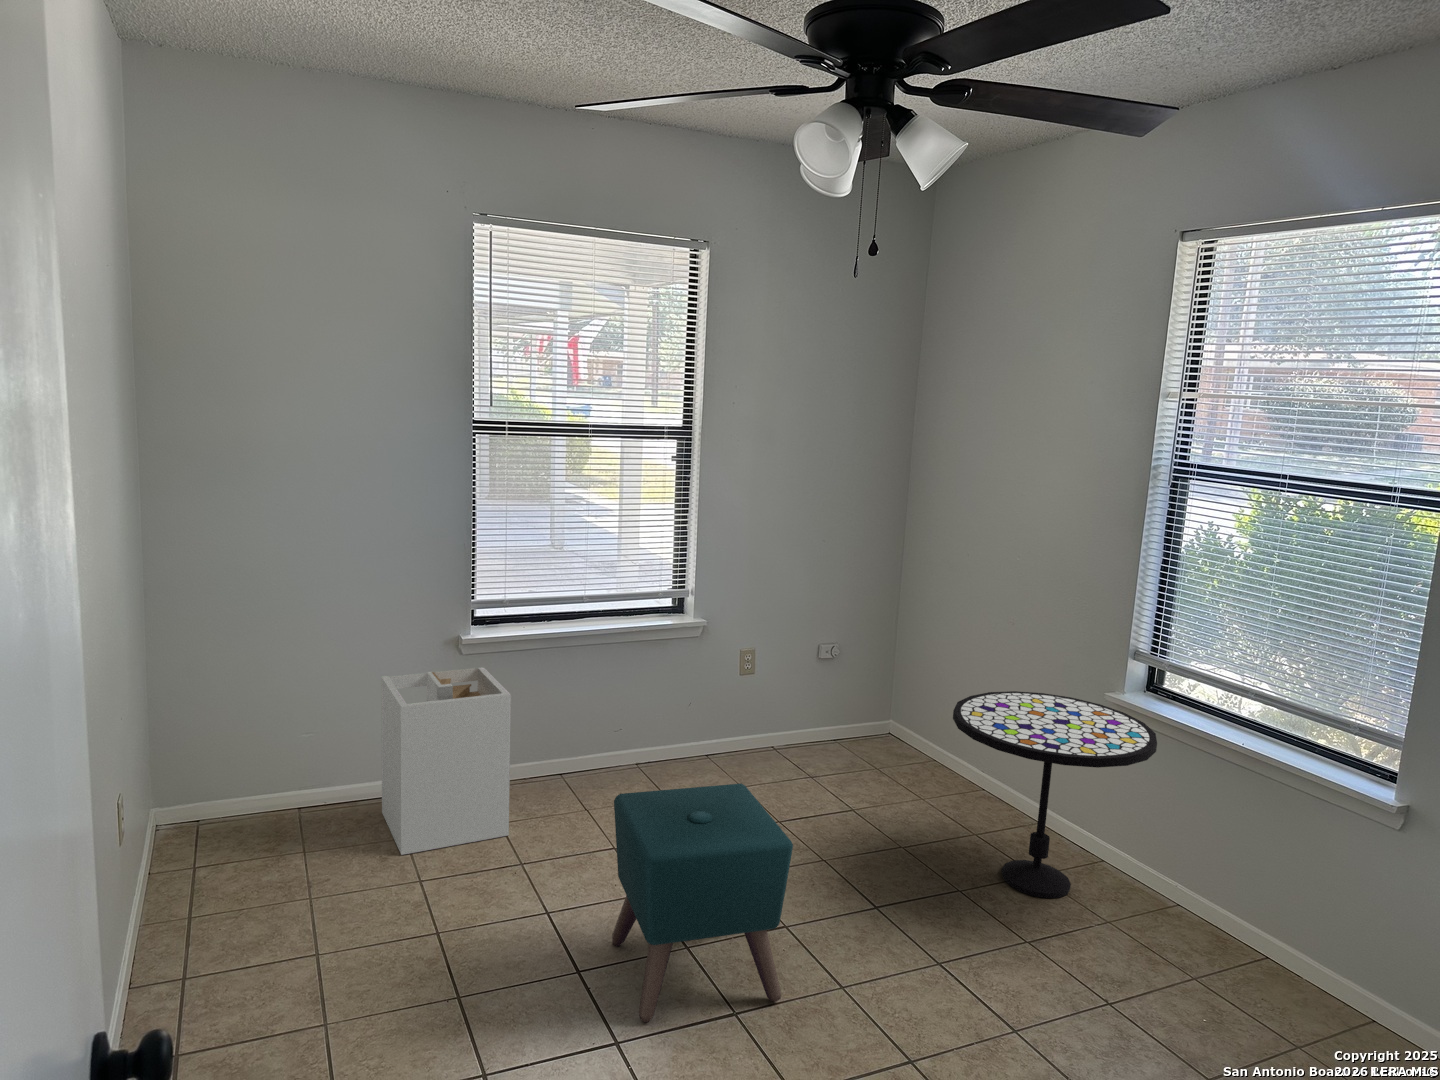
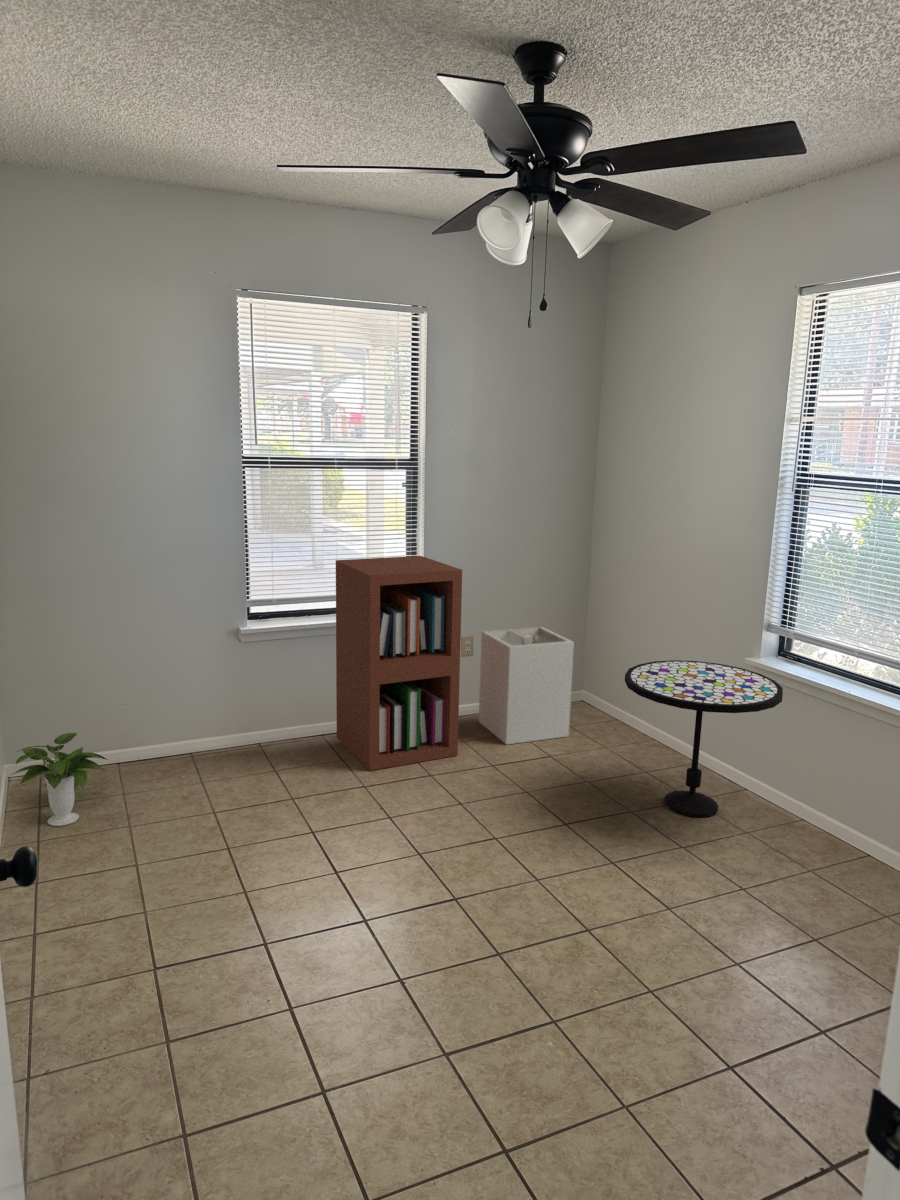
bookshelf: none [580,548,747,824] -> present [336,556,462,771]
laundry hamper: present [381,667,511,855] -> present [479,627,574,745]
potted plant: none [157,771,285,895] -> present [12,733,106,826]
ottoman: present [612,784,793,1022] -> none [359,731,495,907]

